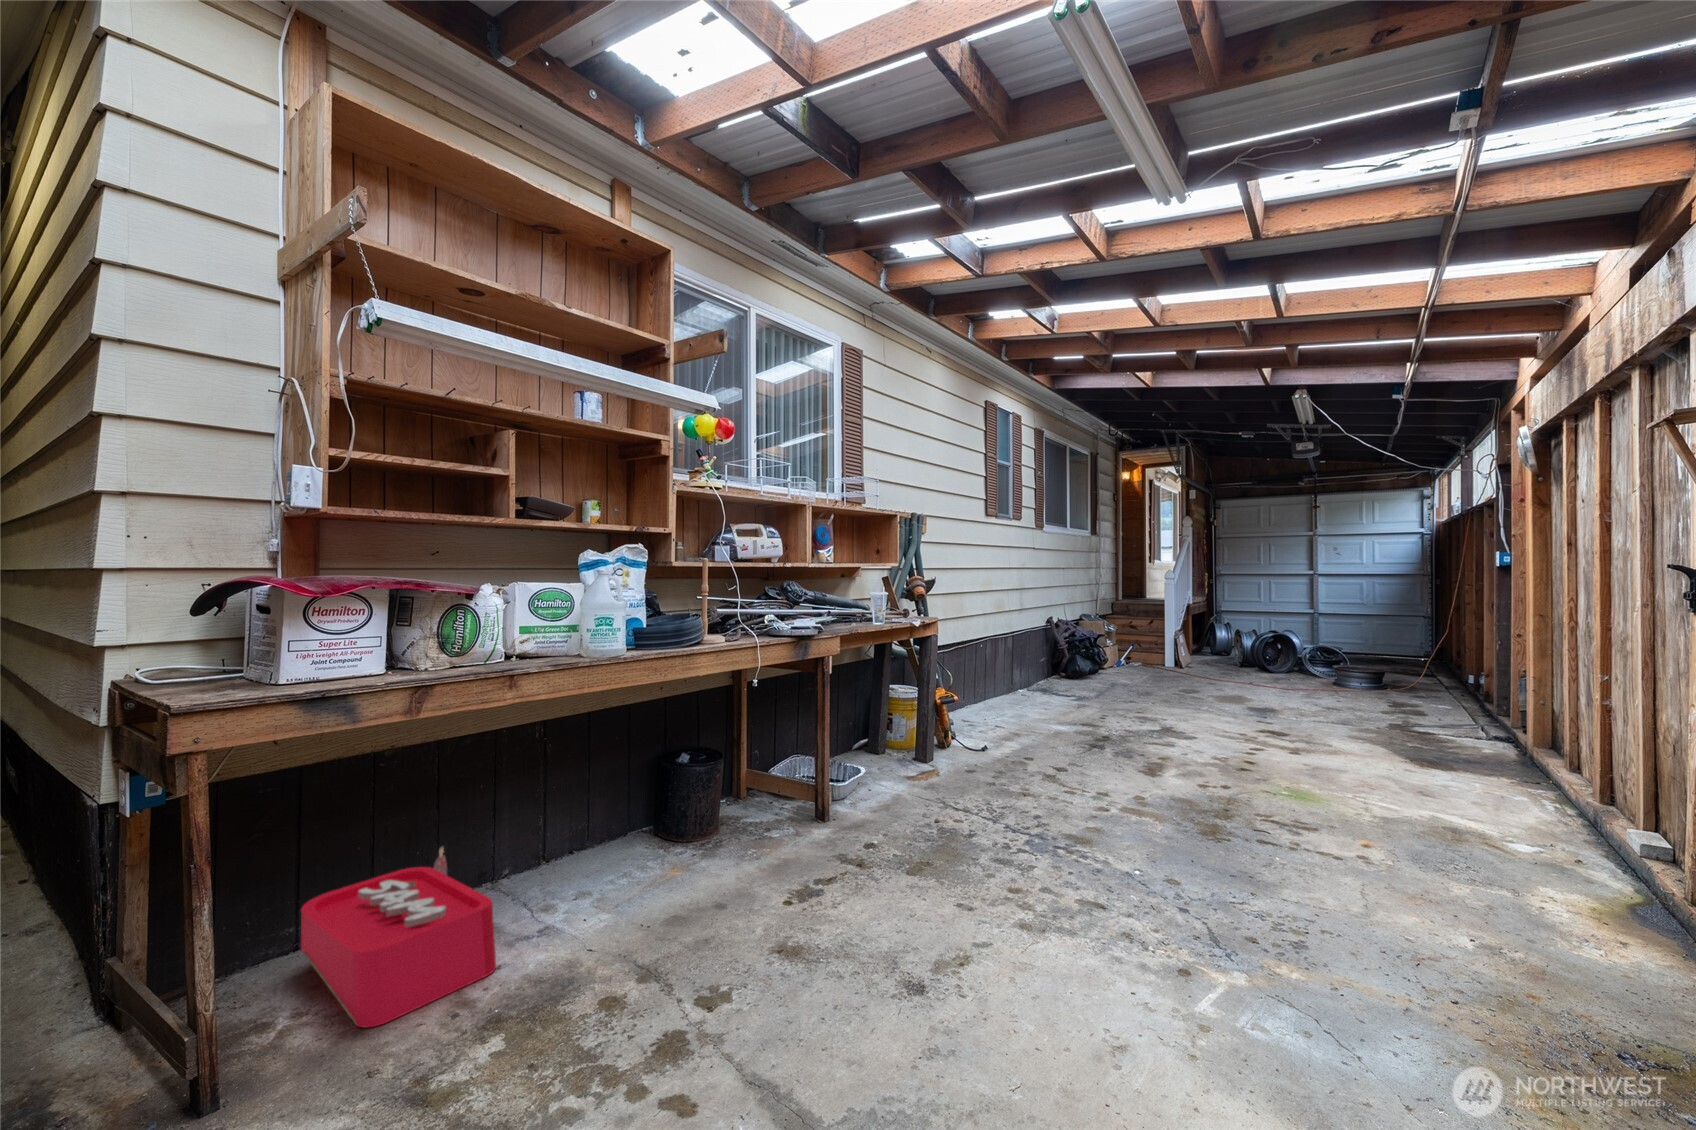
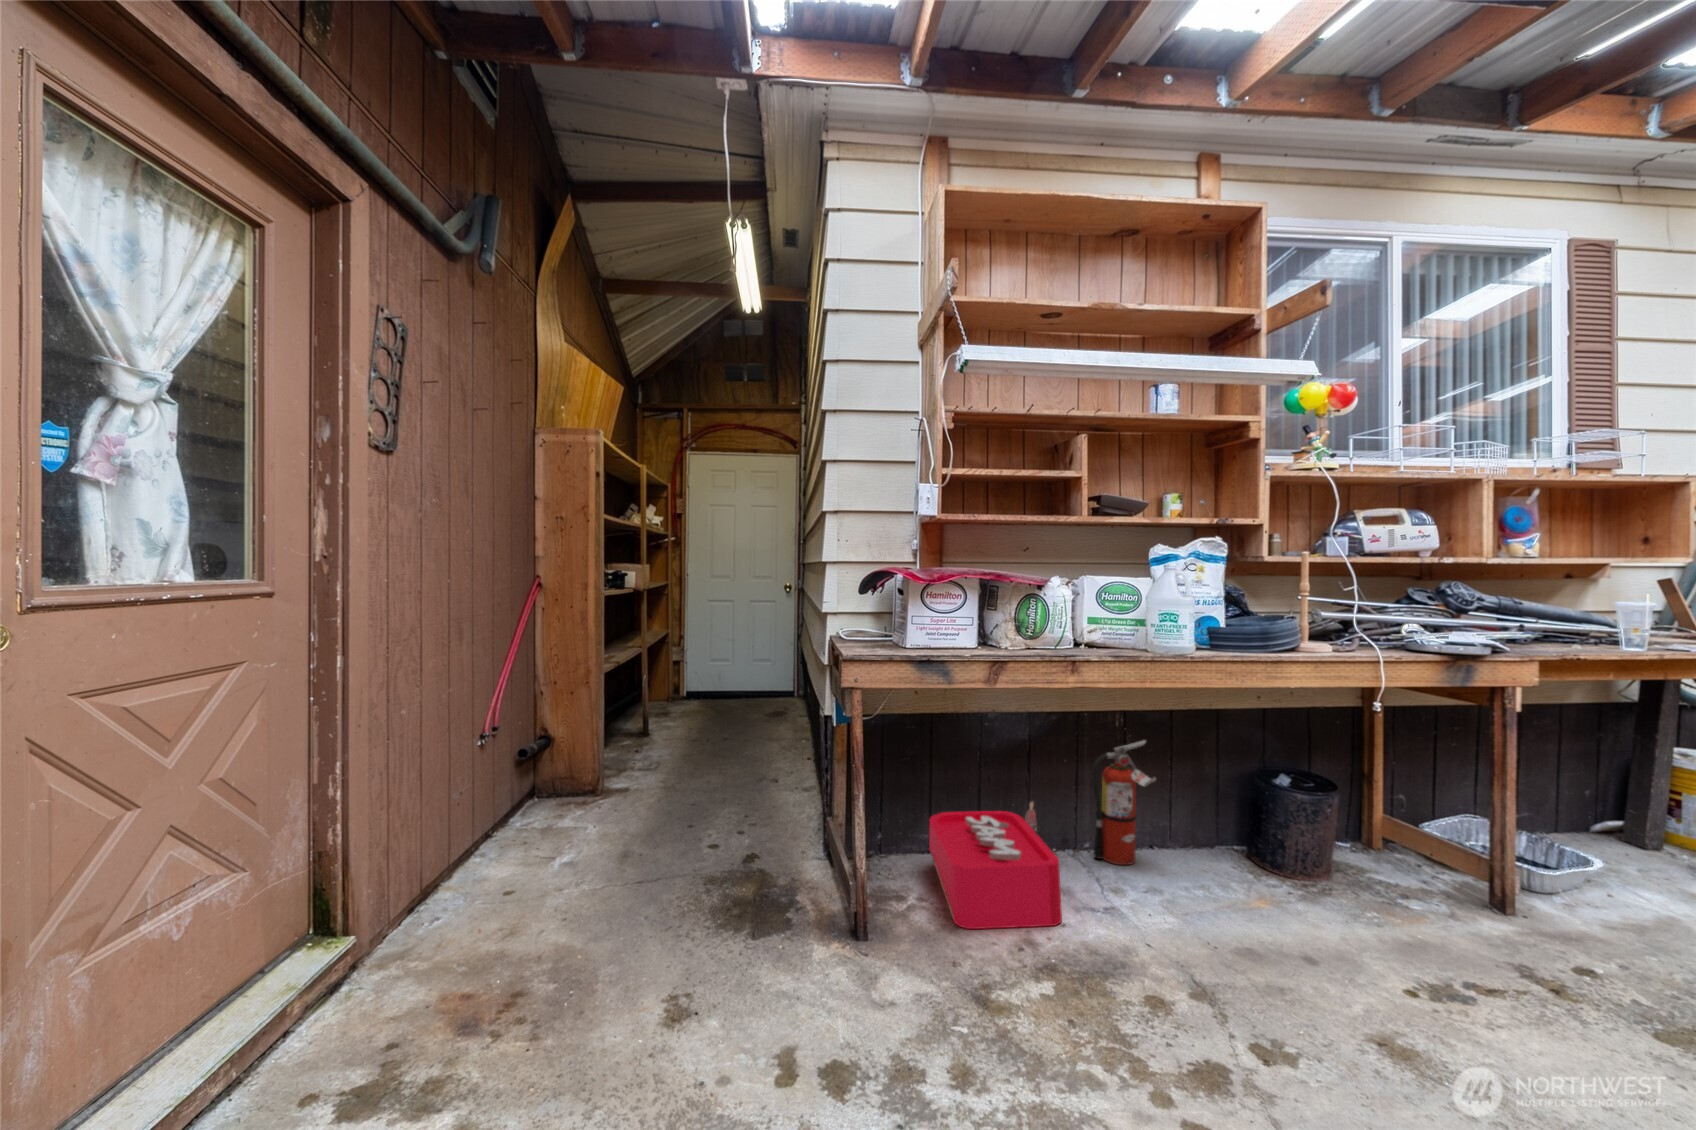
fire extinguisher: none [513,749,580,887] -> present [1092,740,1156,865]

